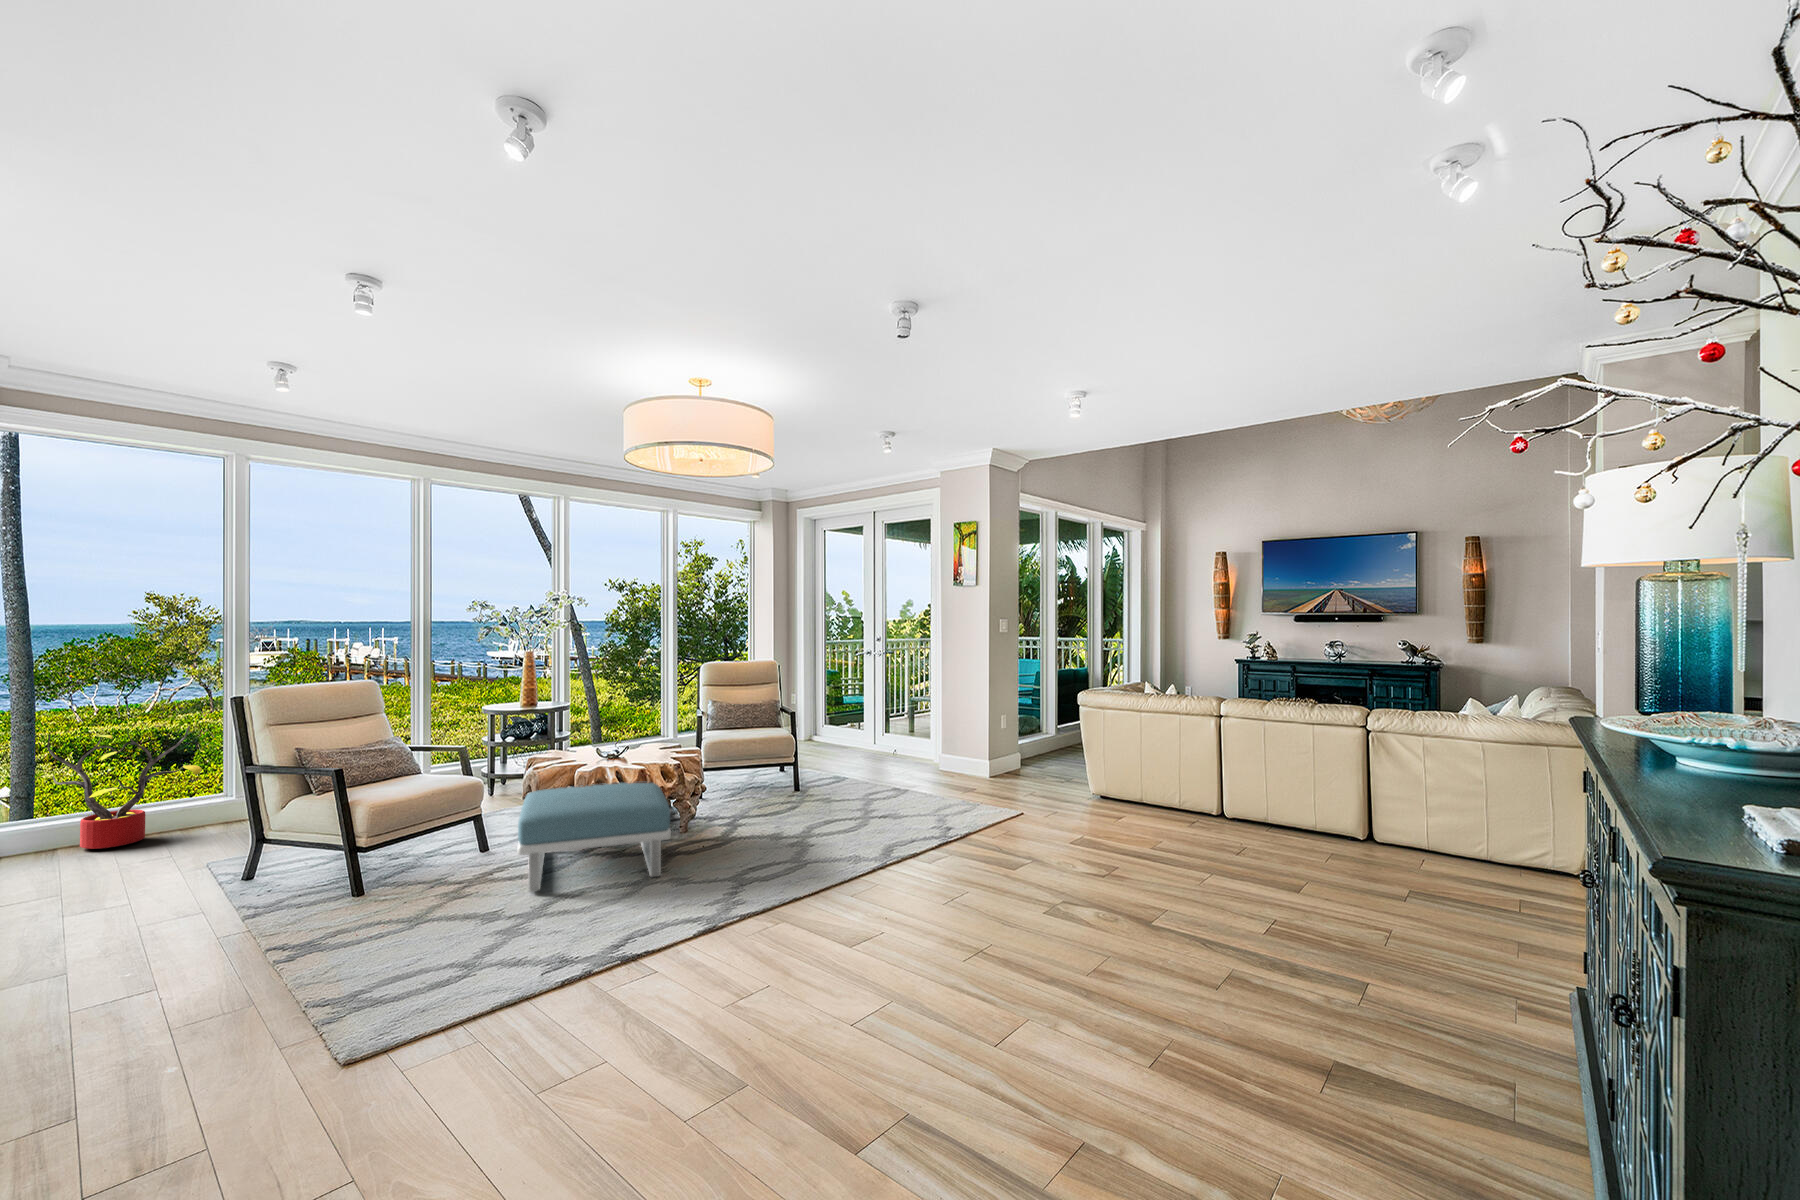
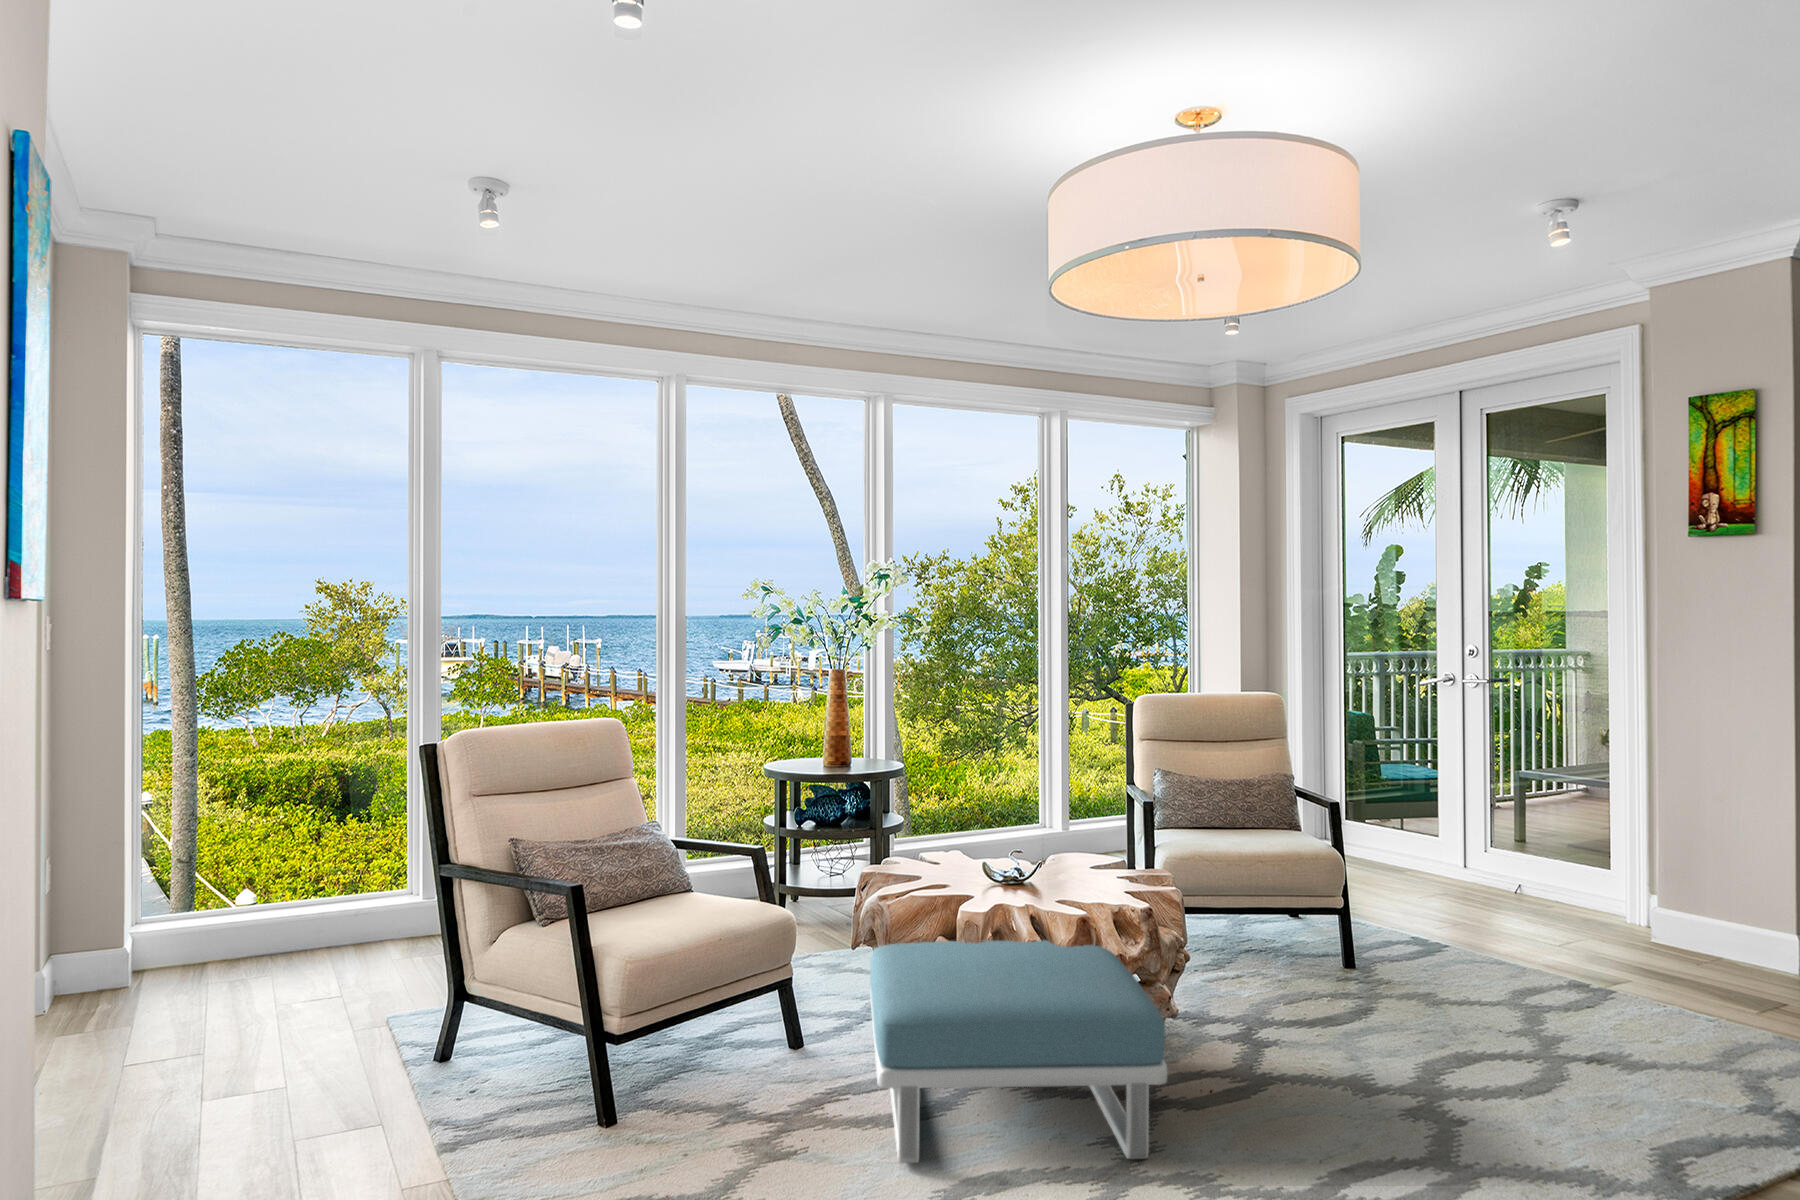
decorative plant: present [36,726,201,849] -> none [181,781,380,966]

